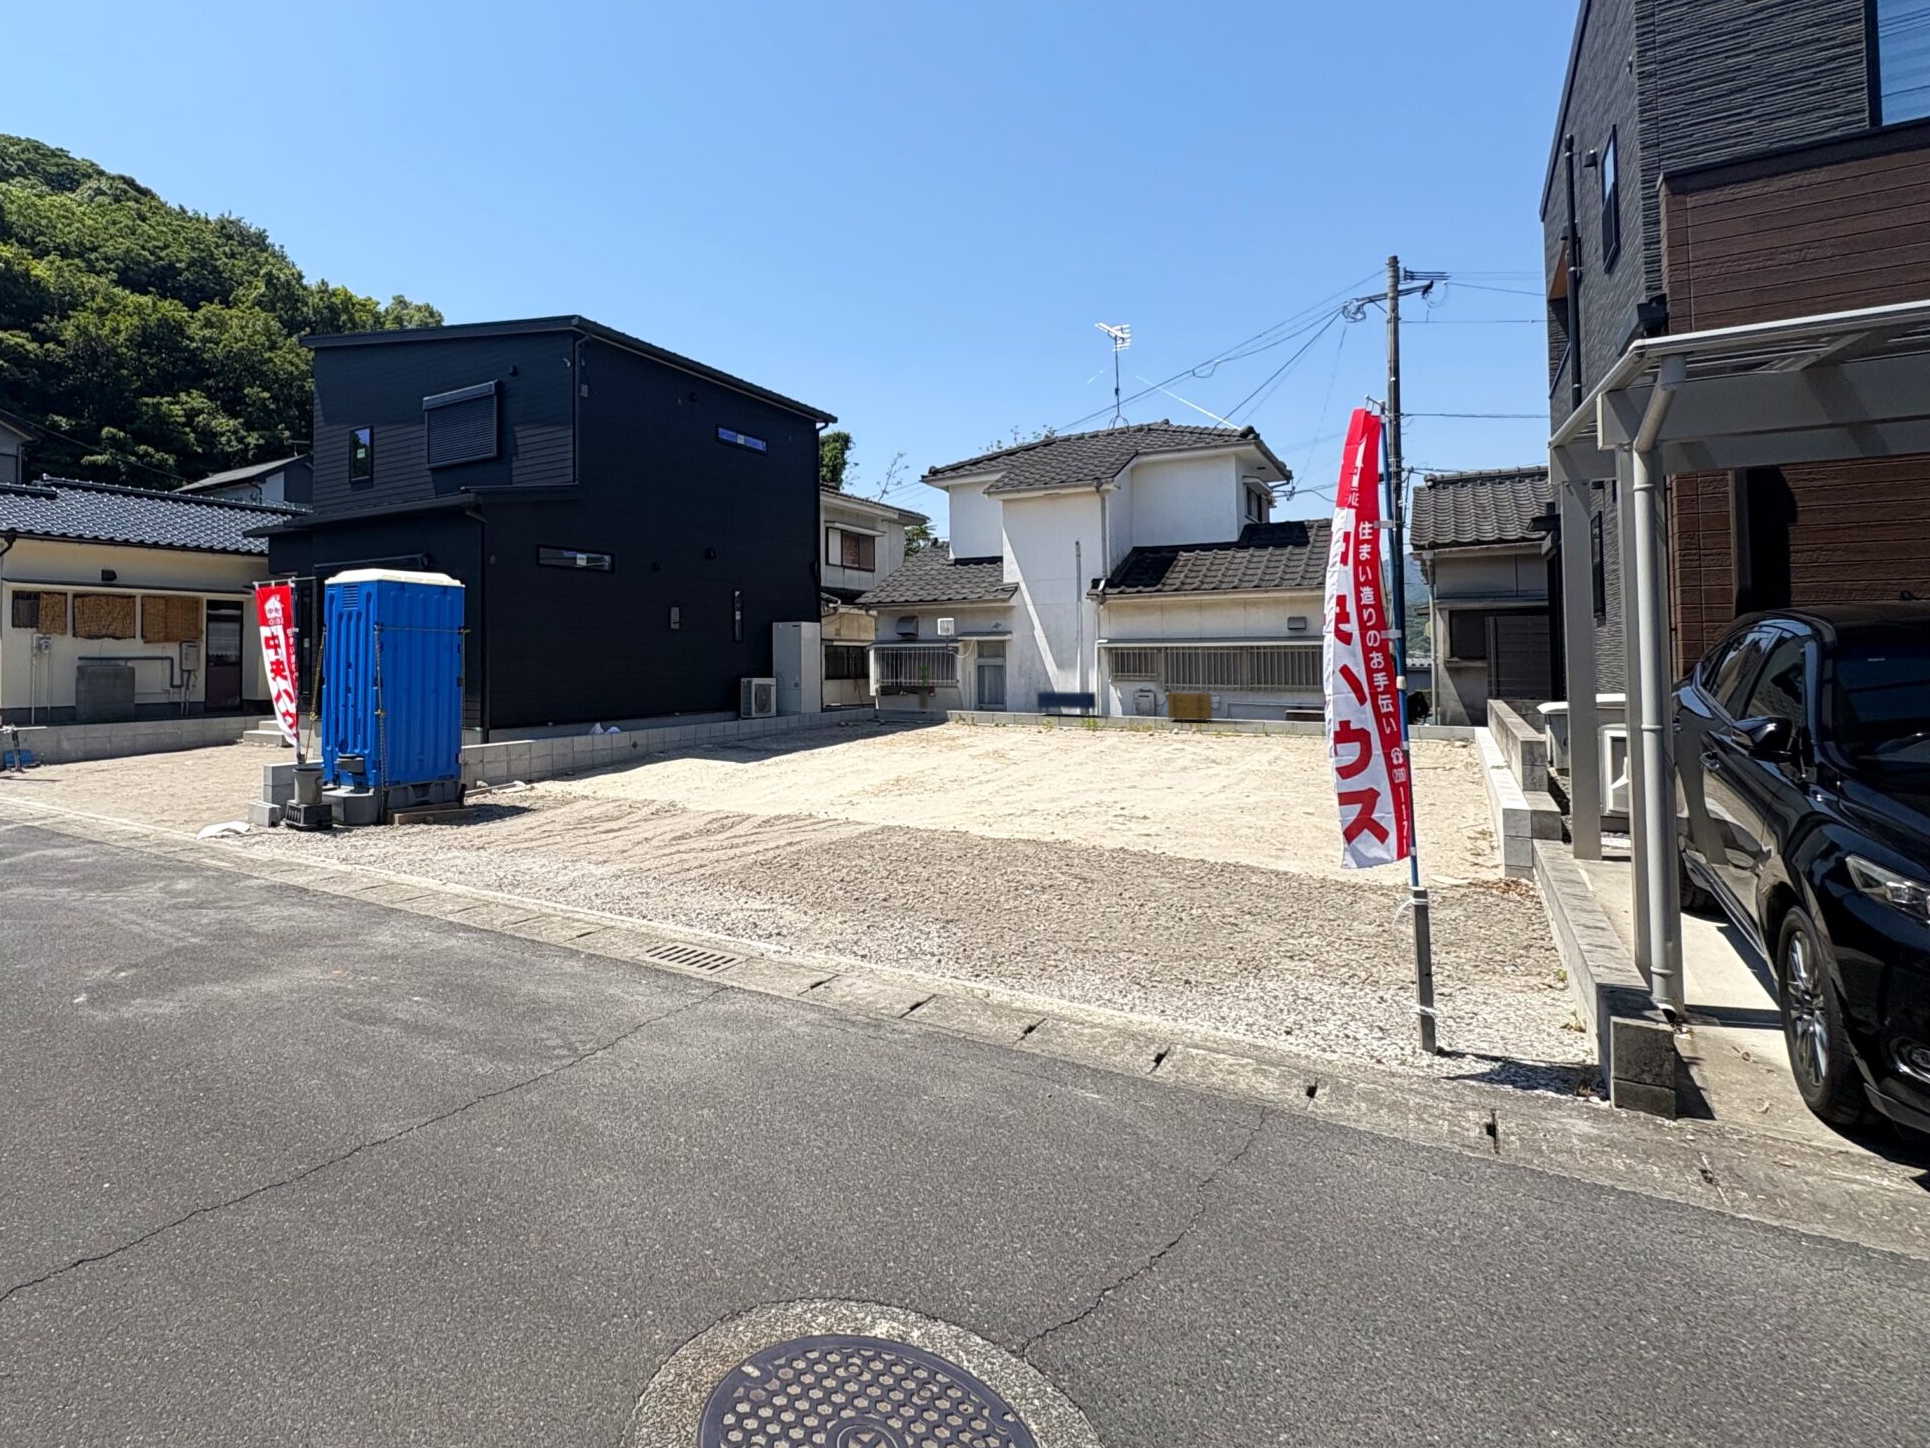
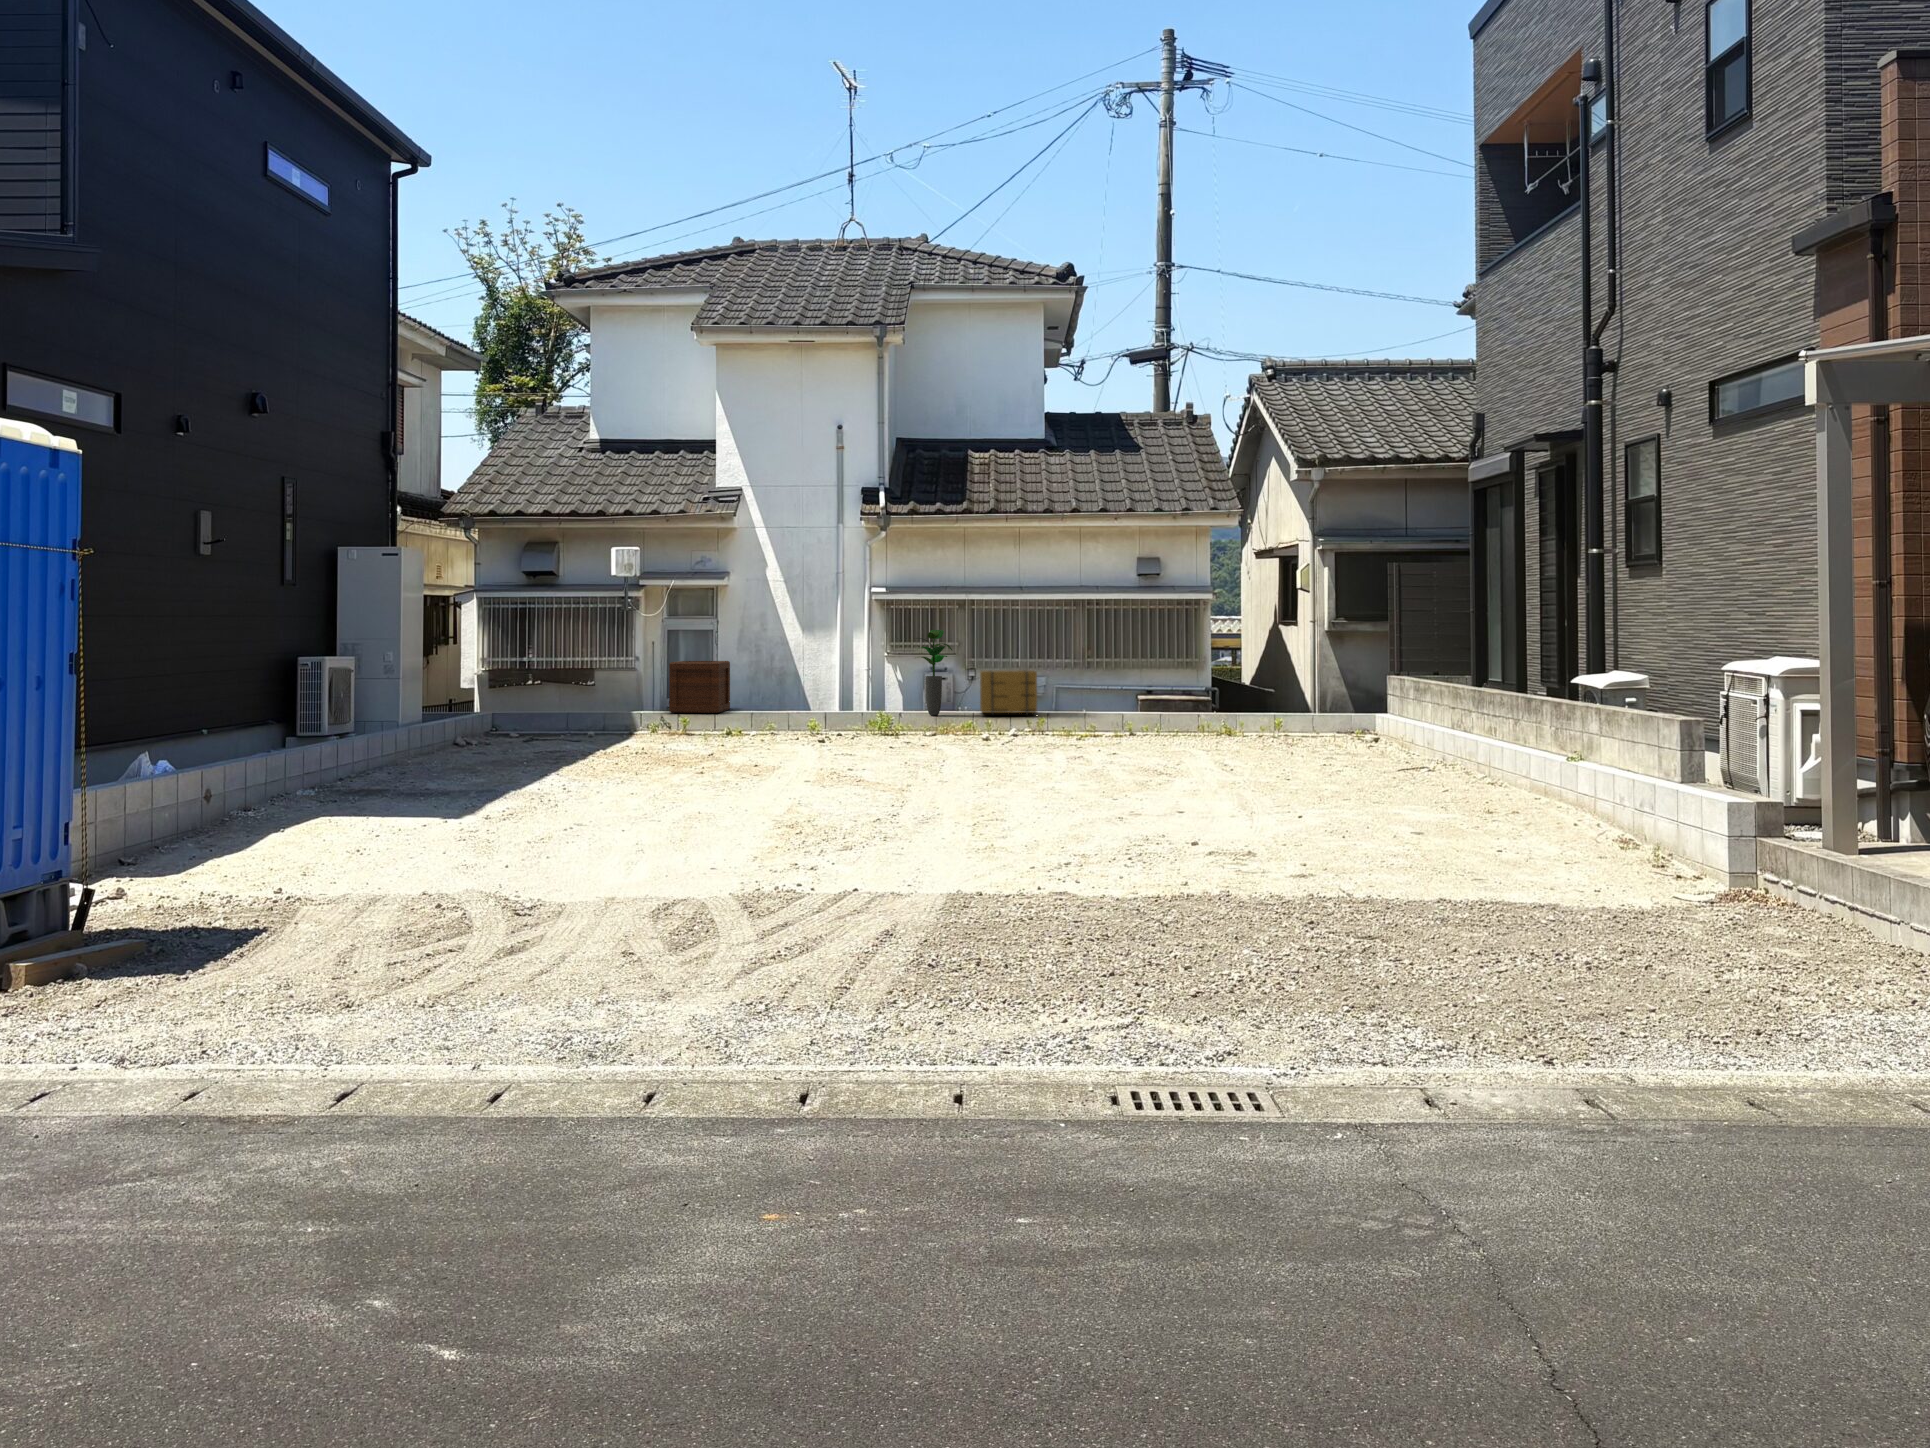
potted plant: present [919,666,928,709] -> present [917,630,952,716]
wooden crate: none [975,684,1016,714] -> present [669,661,730,713]
bench: present [1037,691,1097,715] -> none [774,672,862,713]

